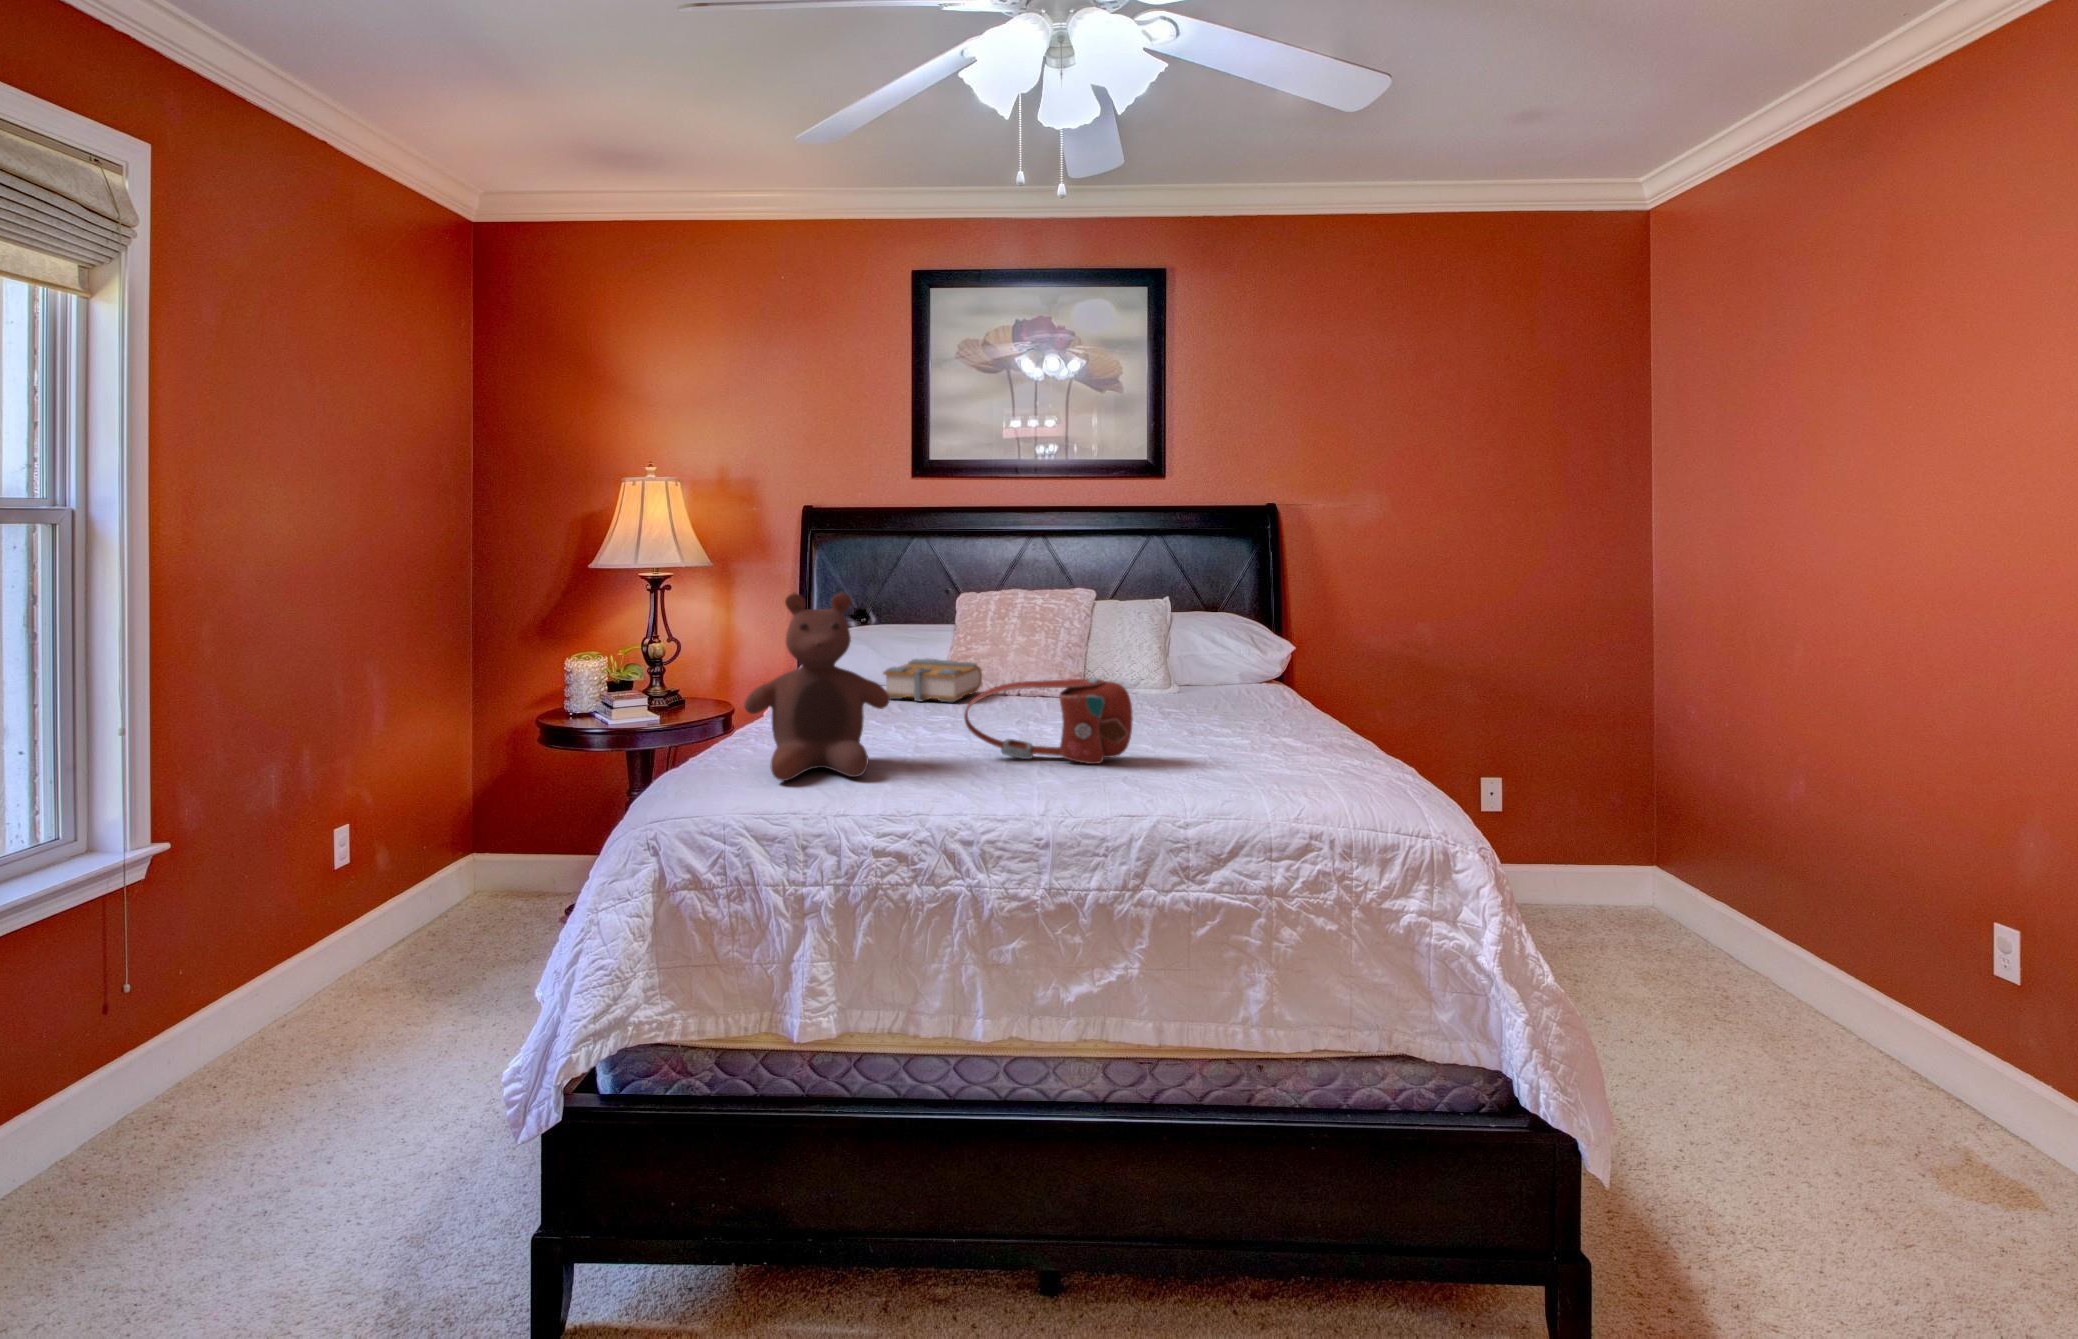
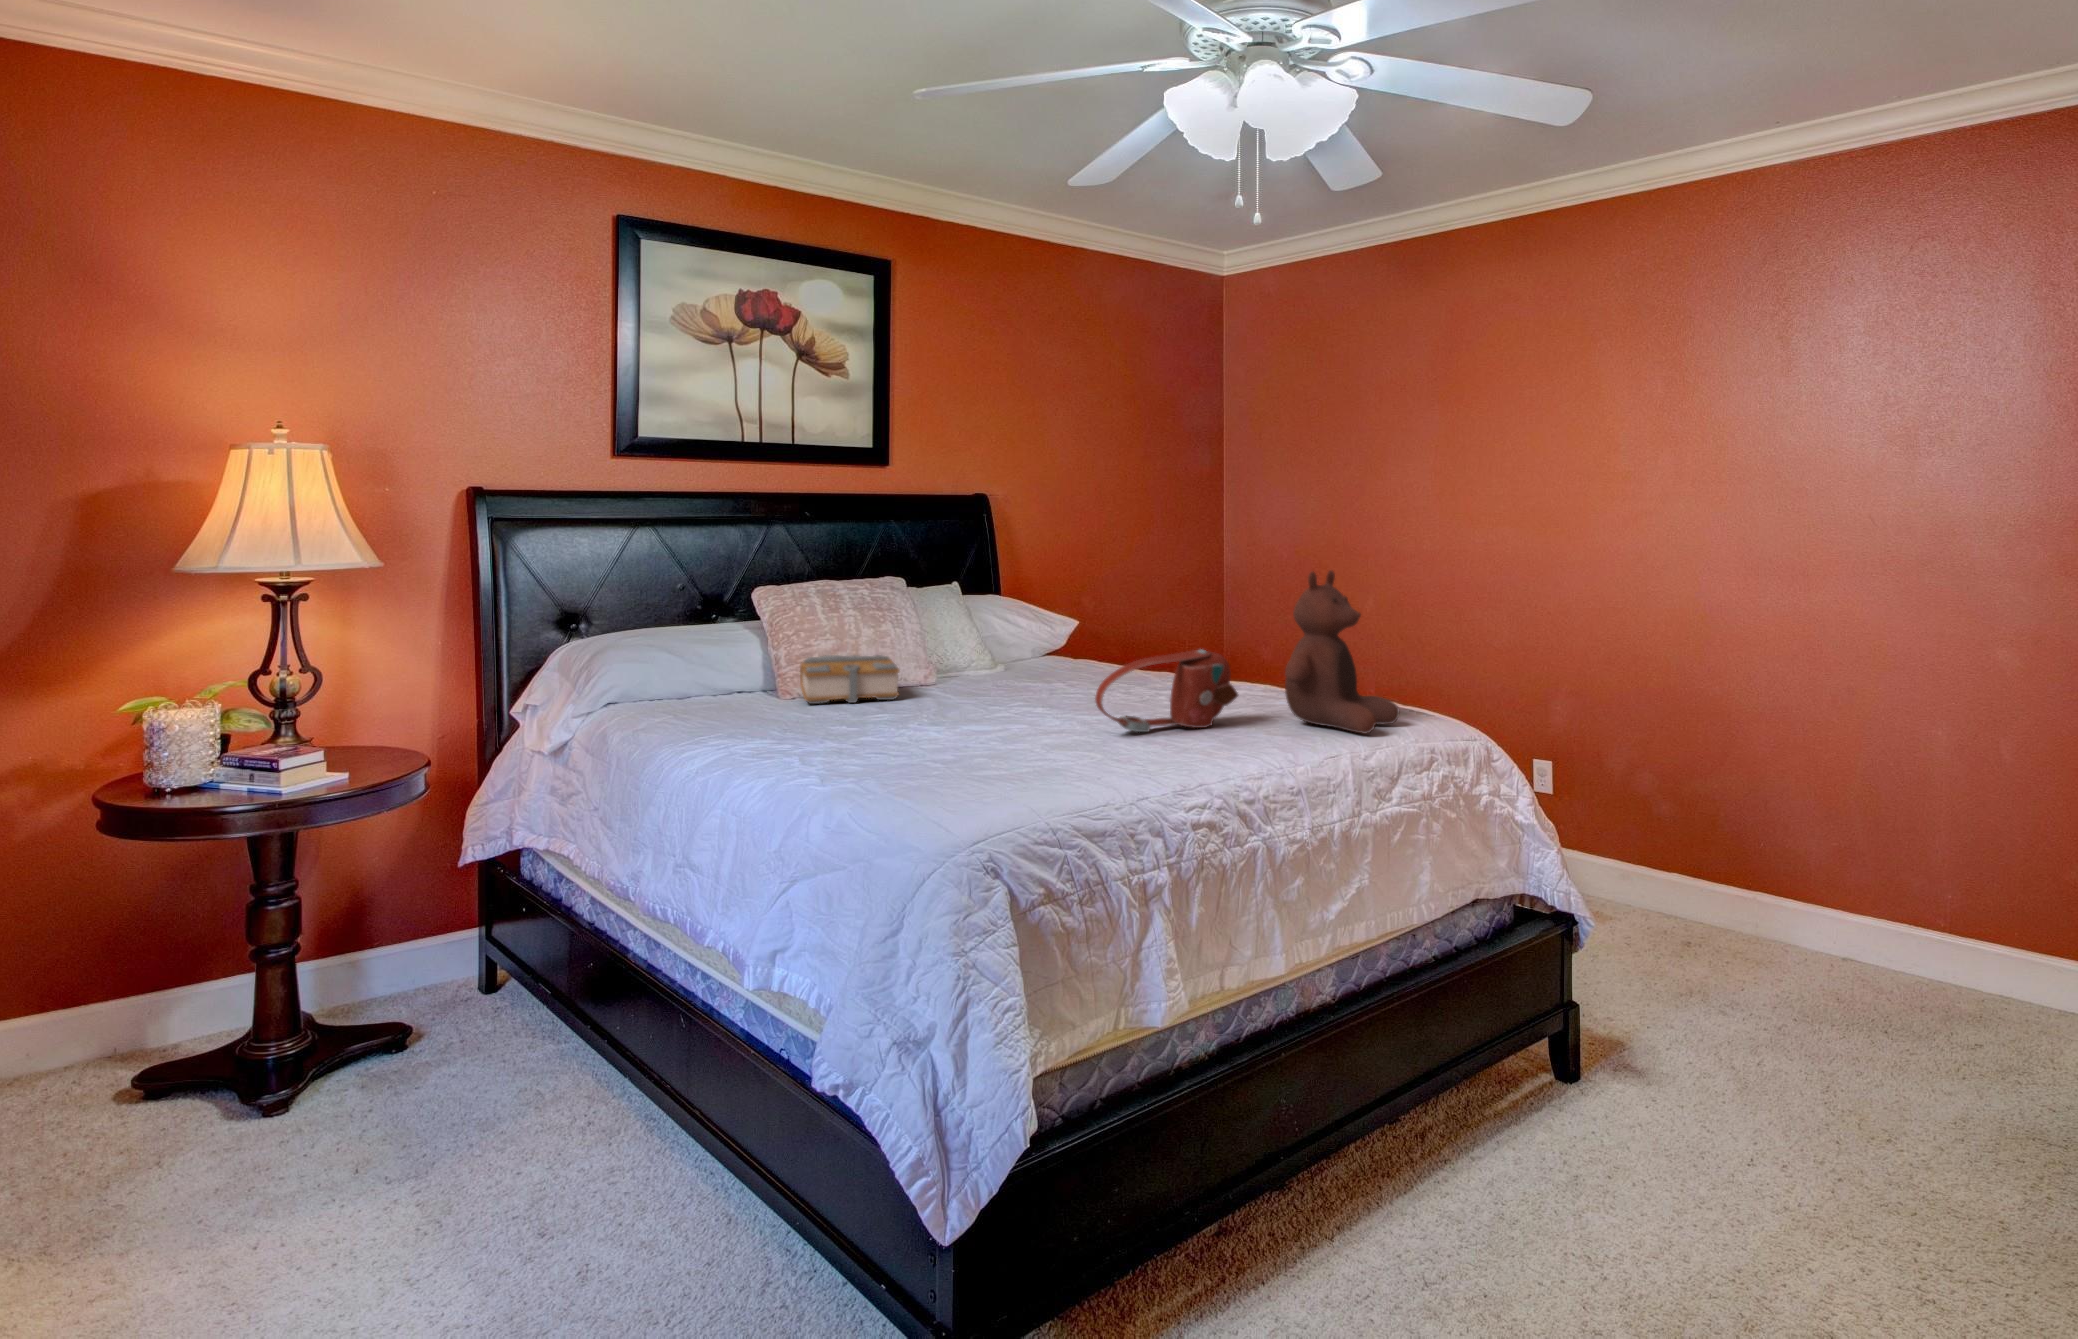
stuffed bear: present [744,593,890,781] -> present [1285,570,1400,734]

